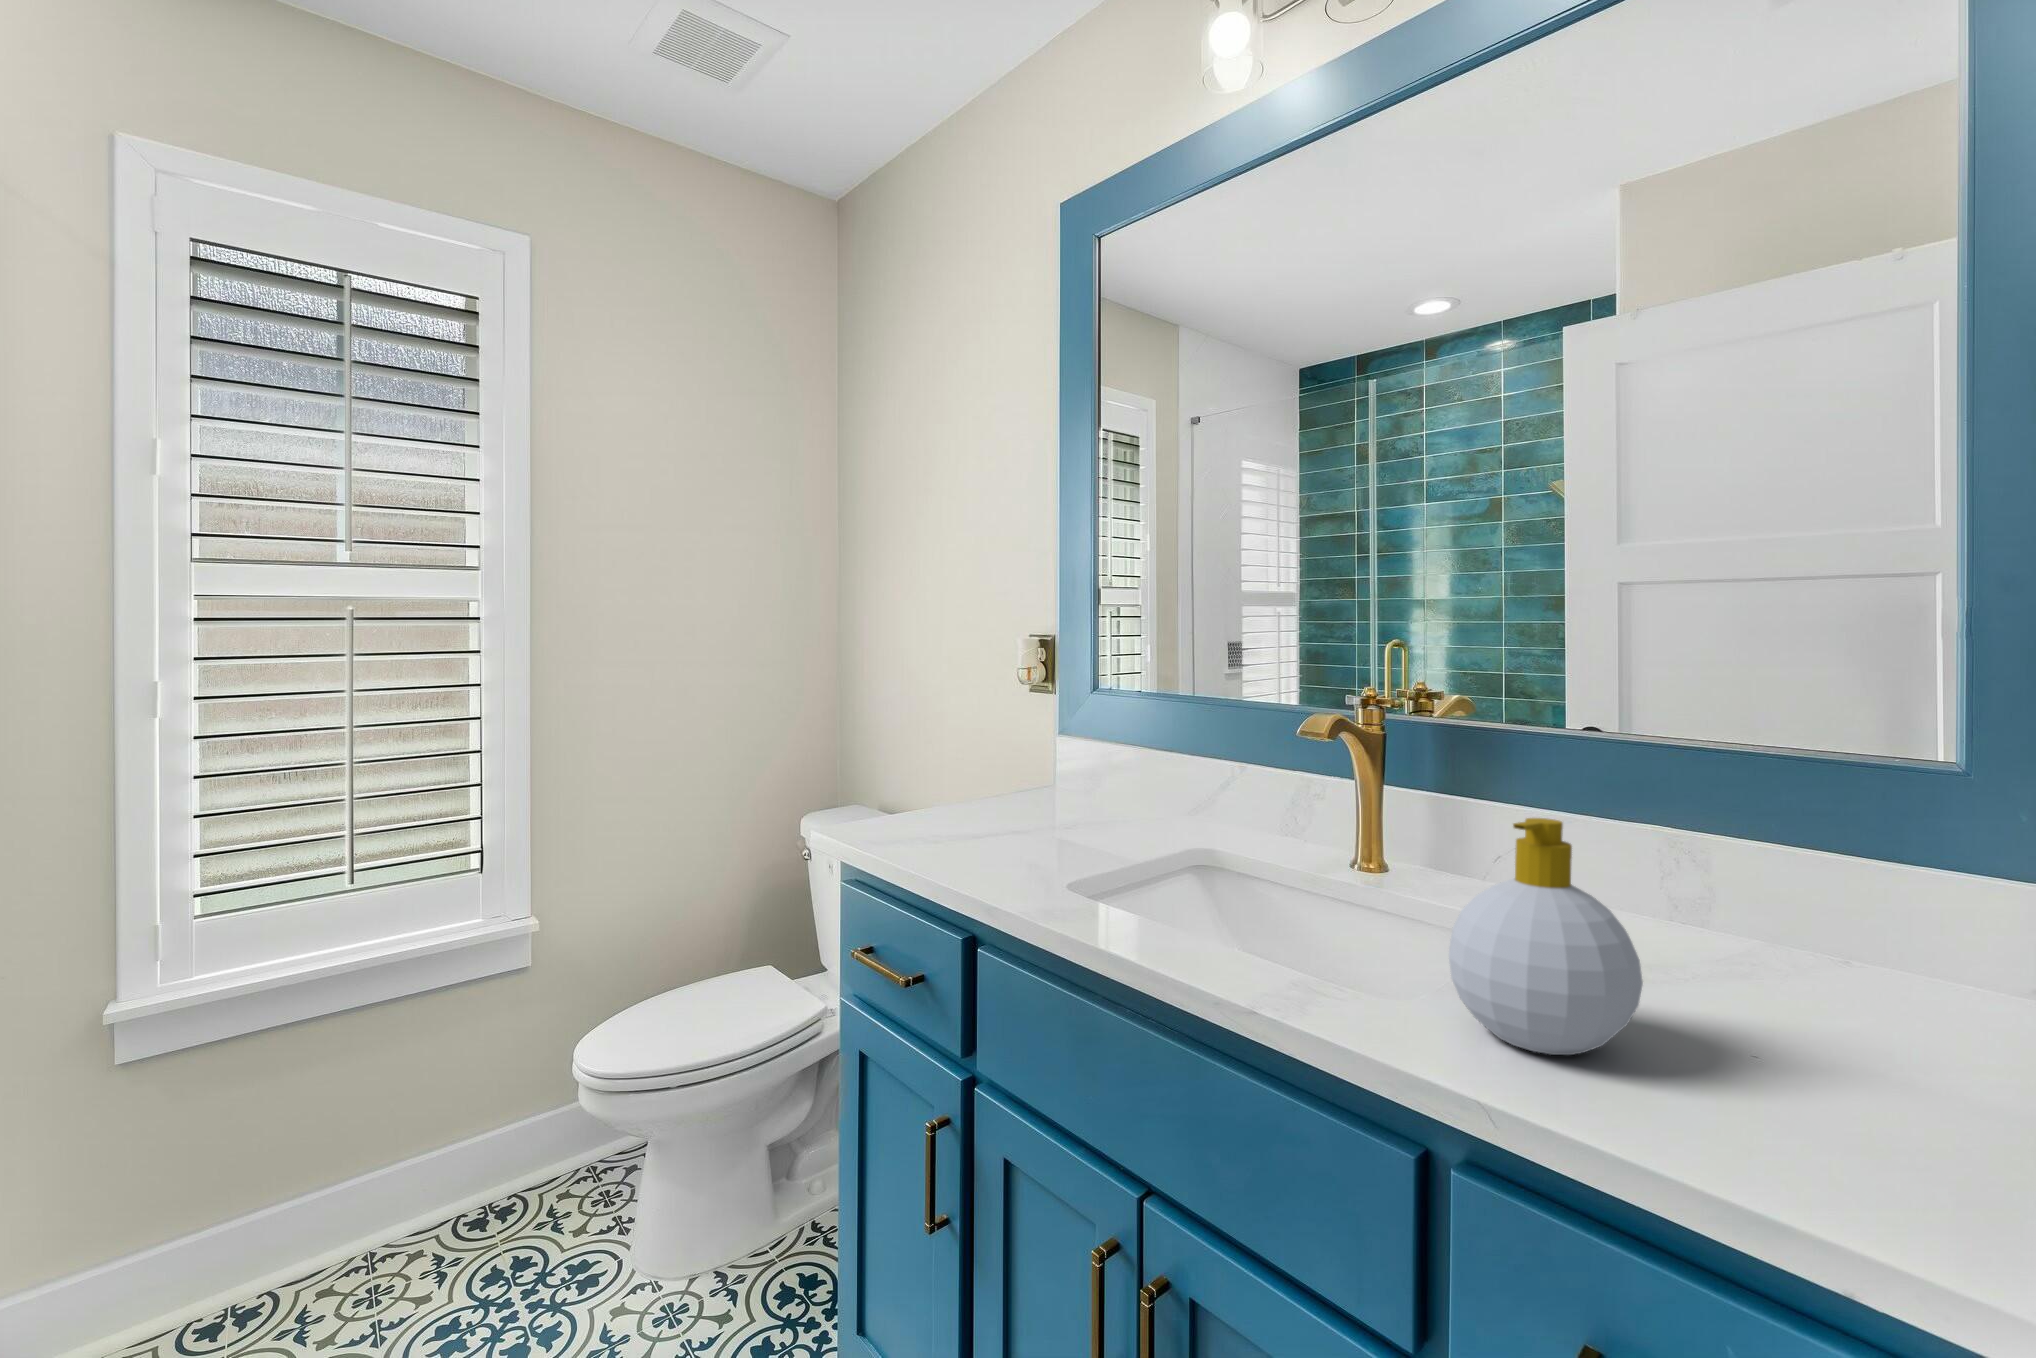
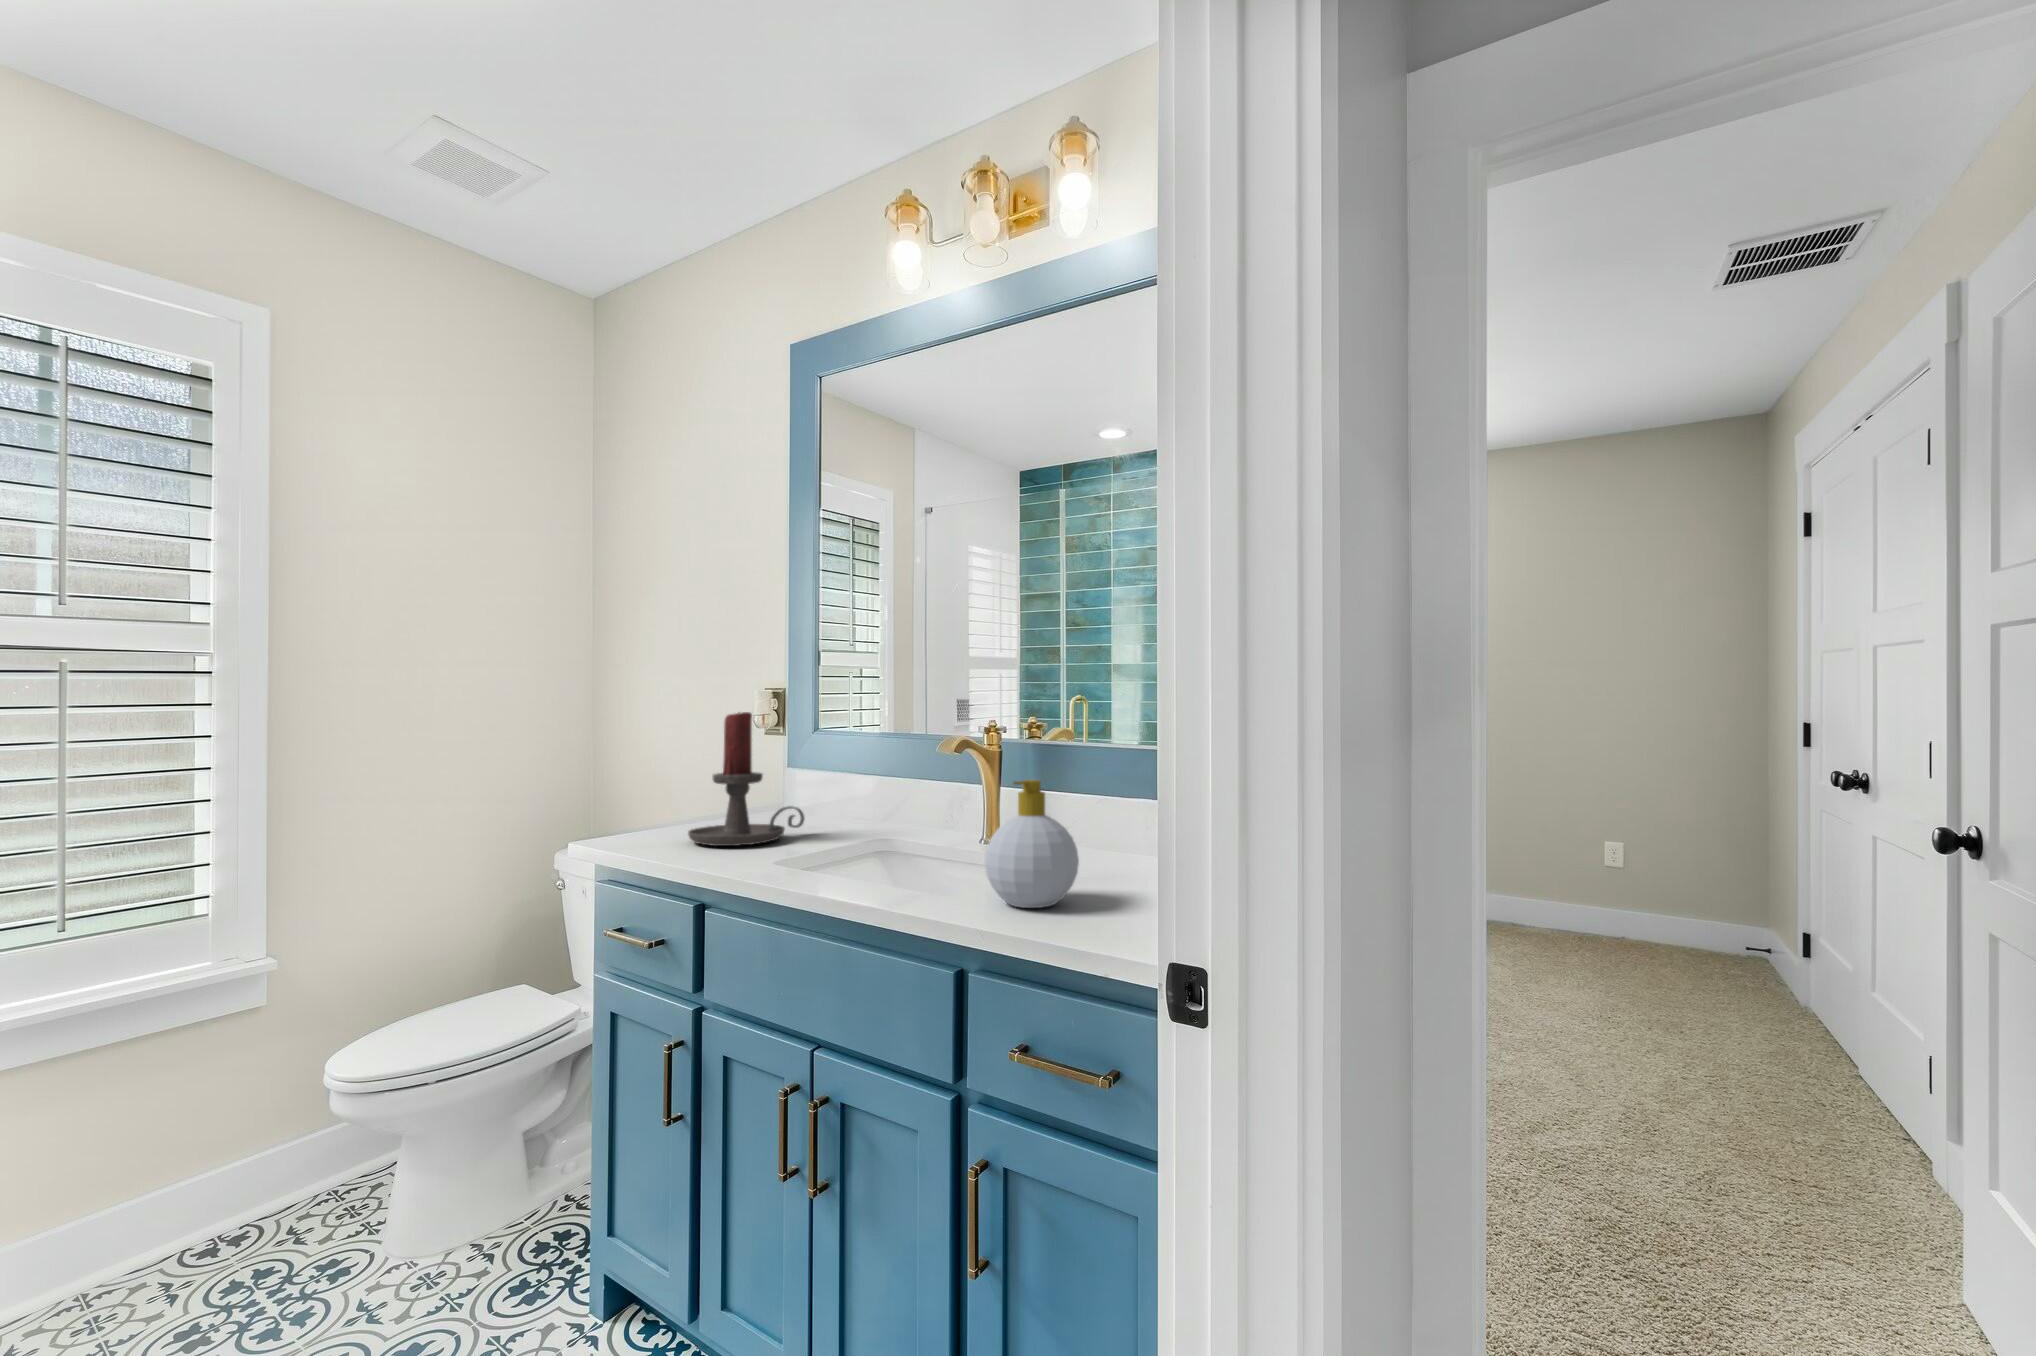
candle holder: none [947,671,1095,855] -> present [688,712,805,846]

